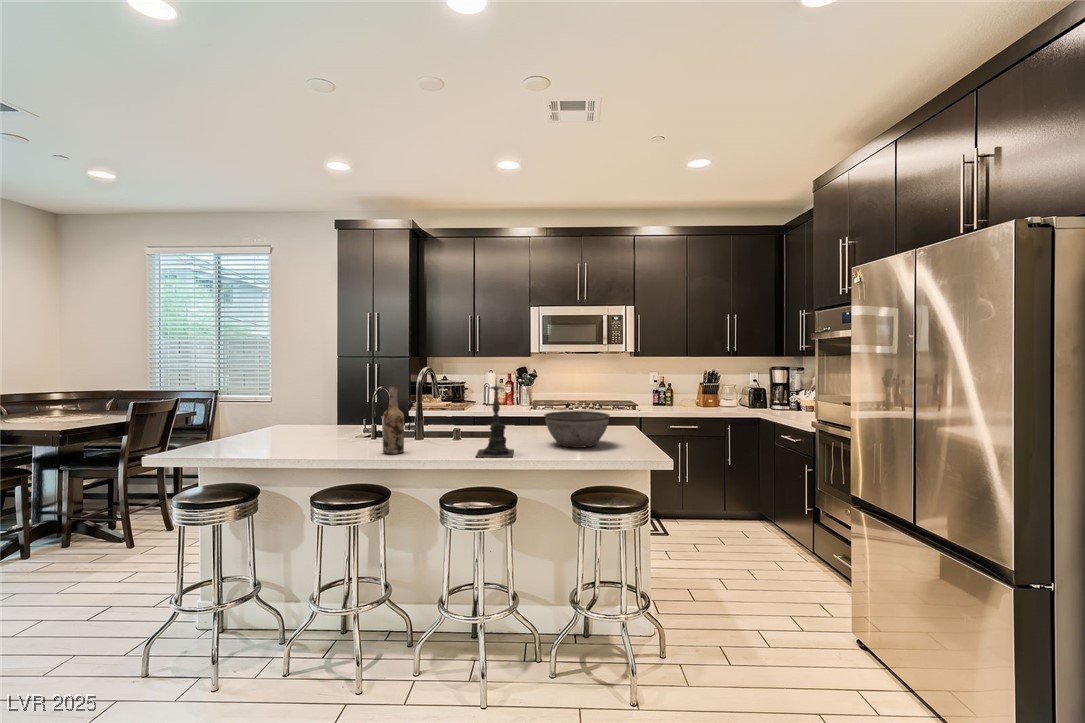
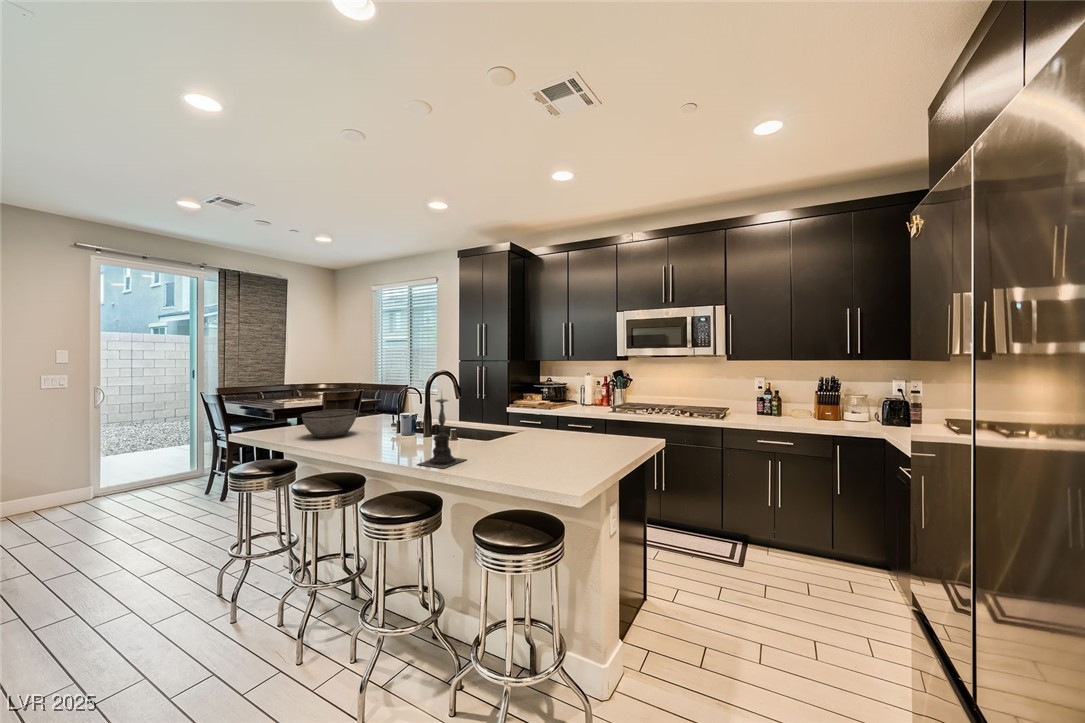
wine bottle: present [382,385,404,454] -> none [368,395,387,454]
bowl: present [544,411,610,448] -> present [301,409,357,438]

